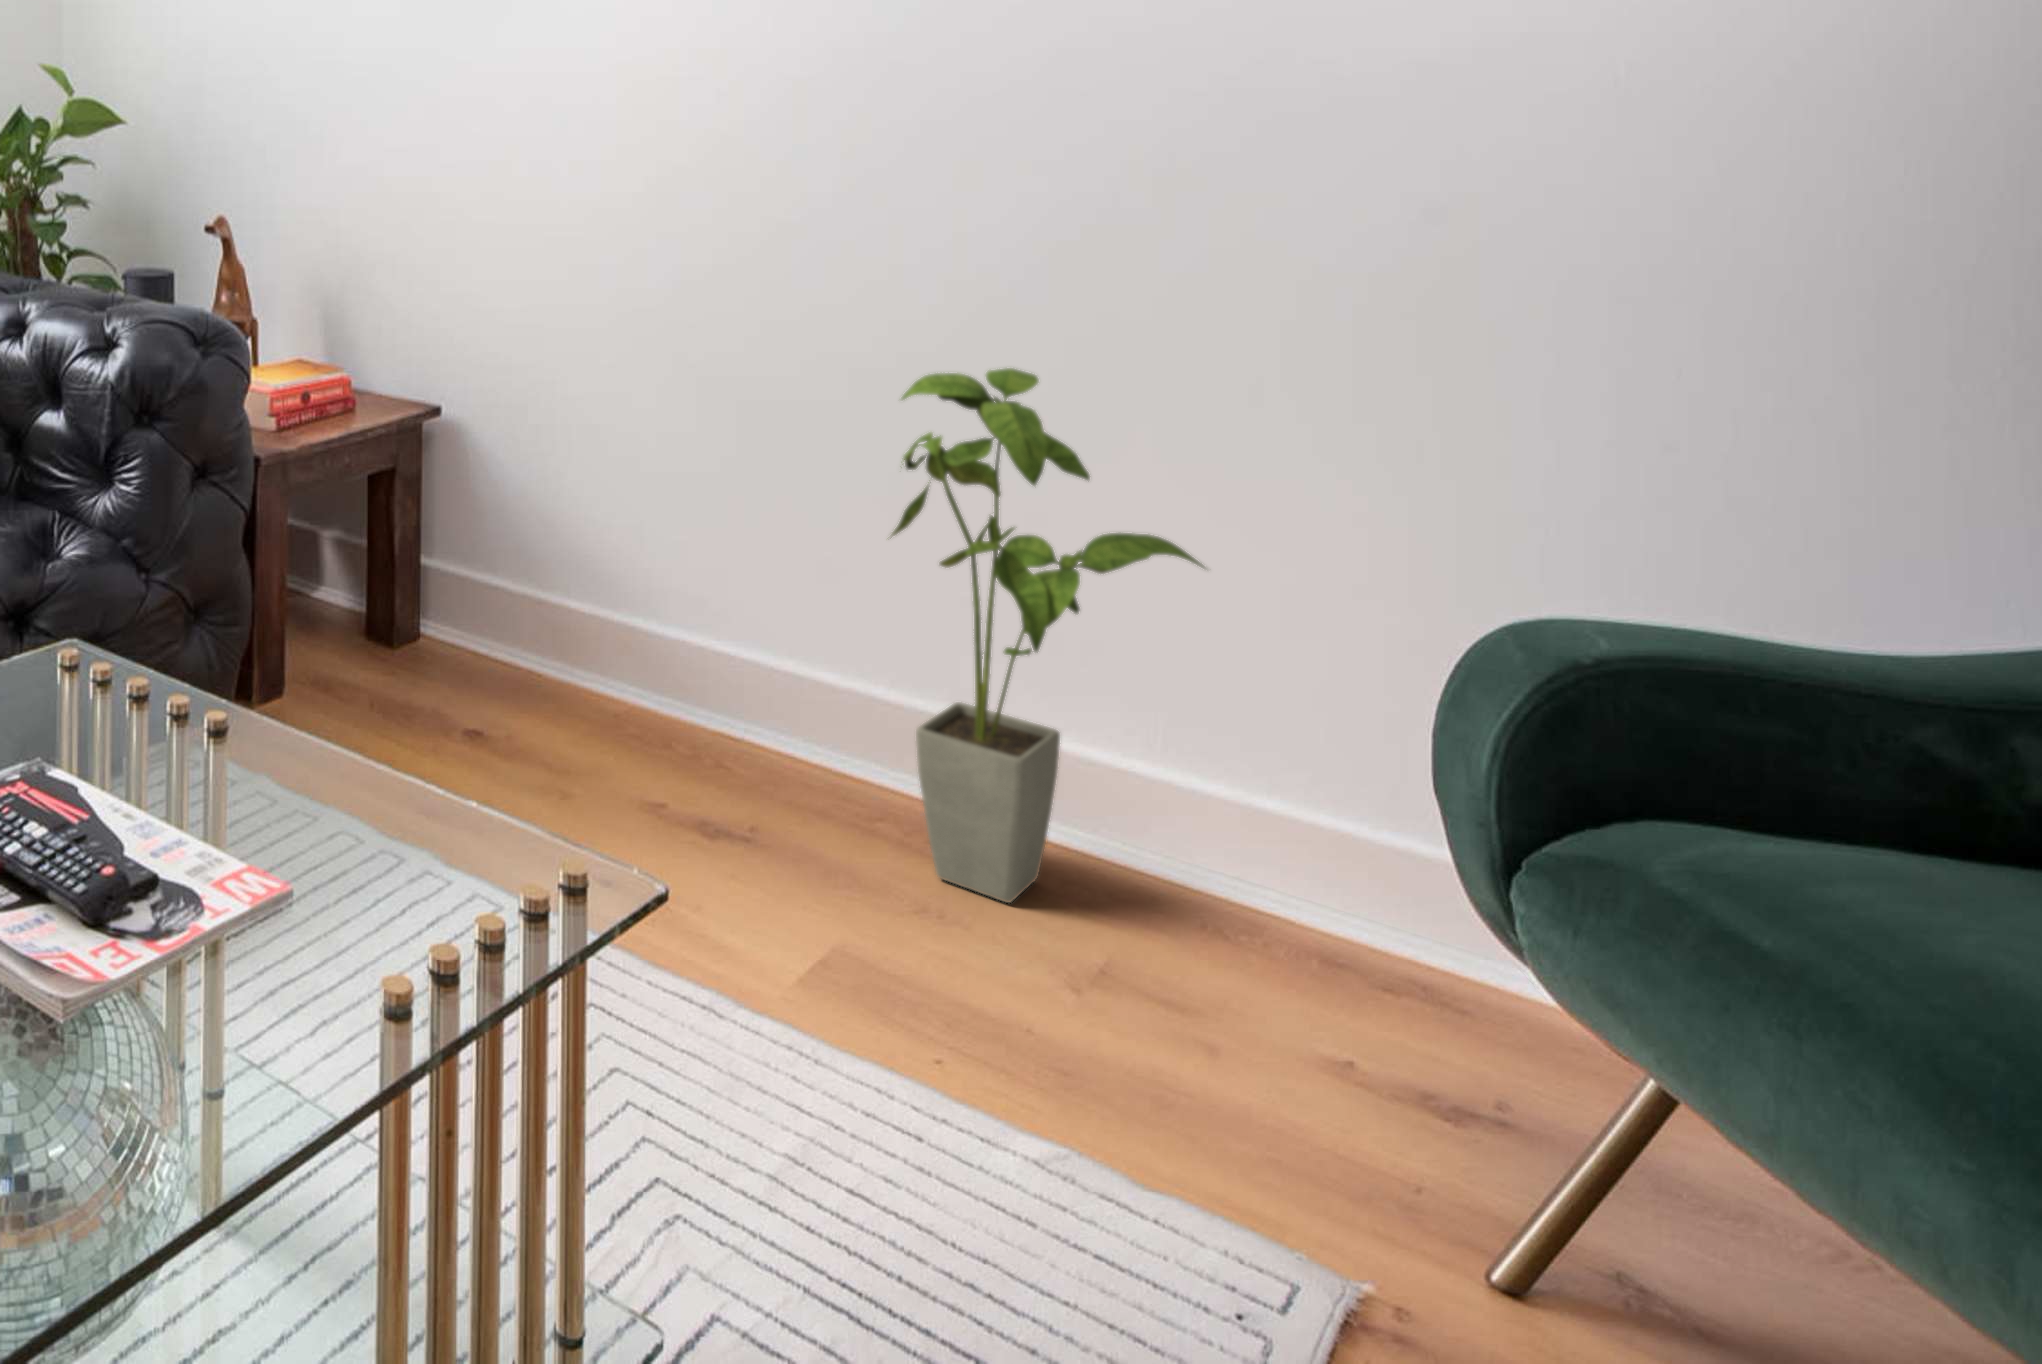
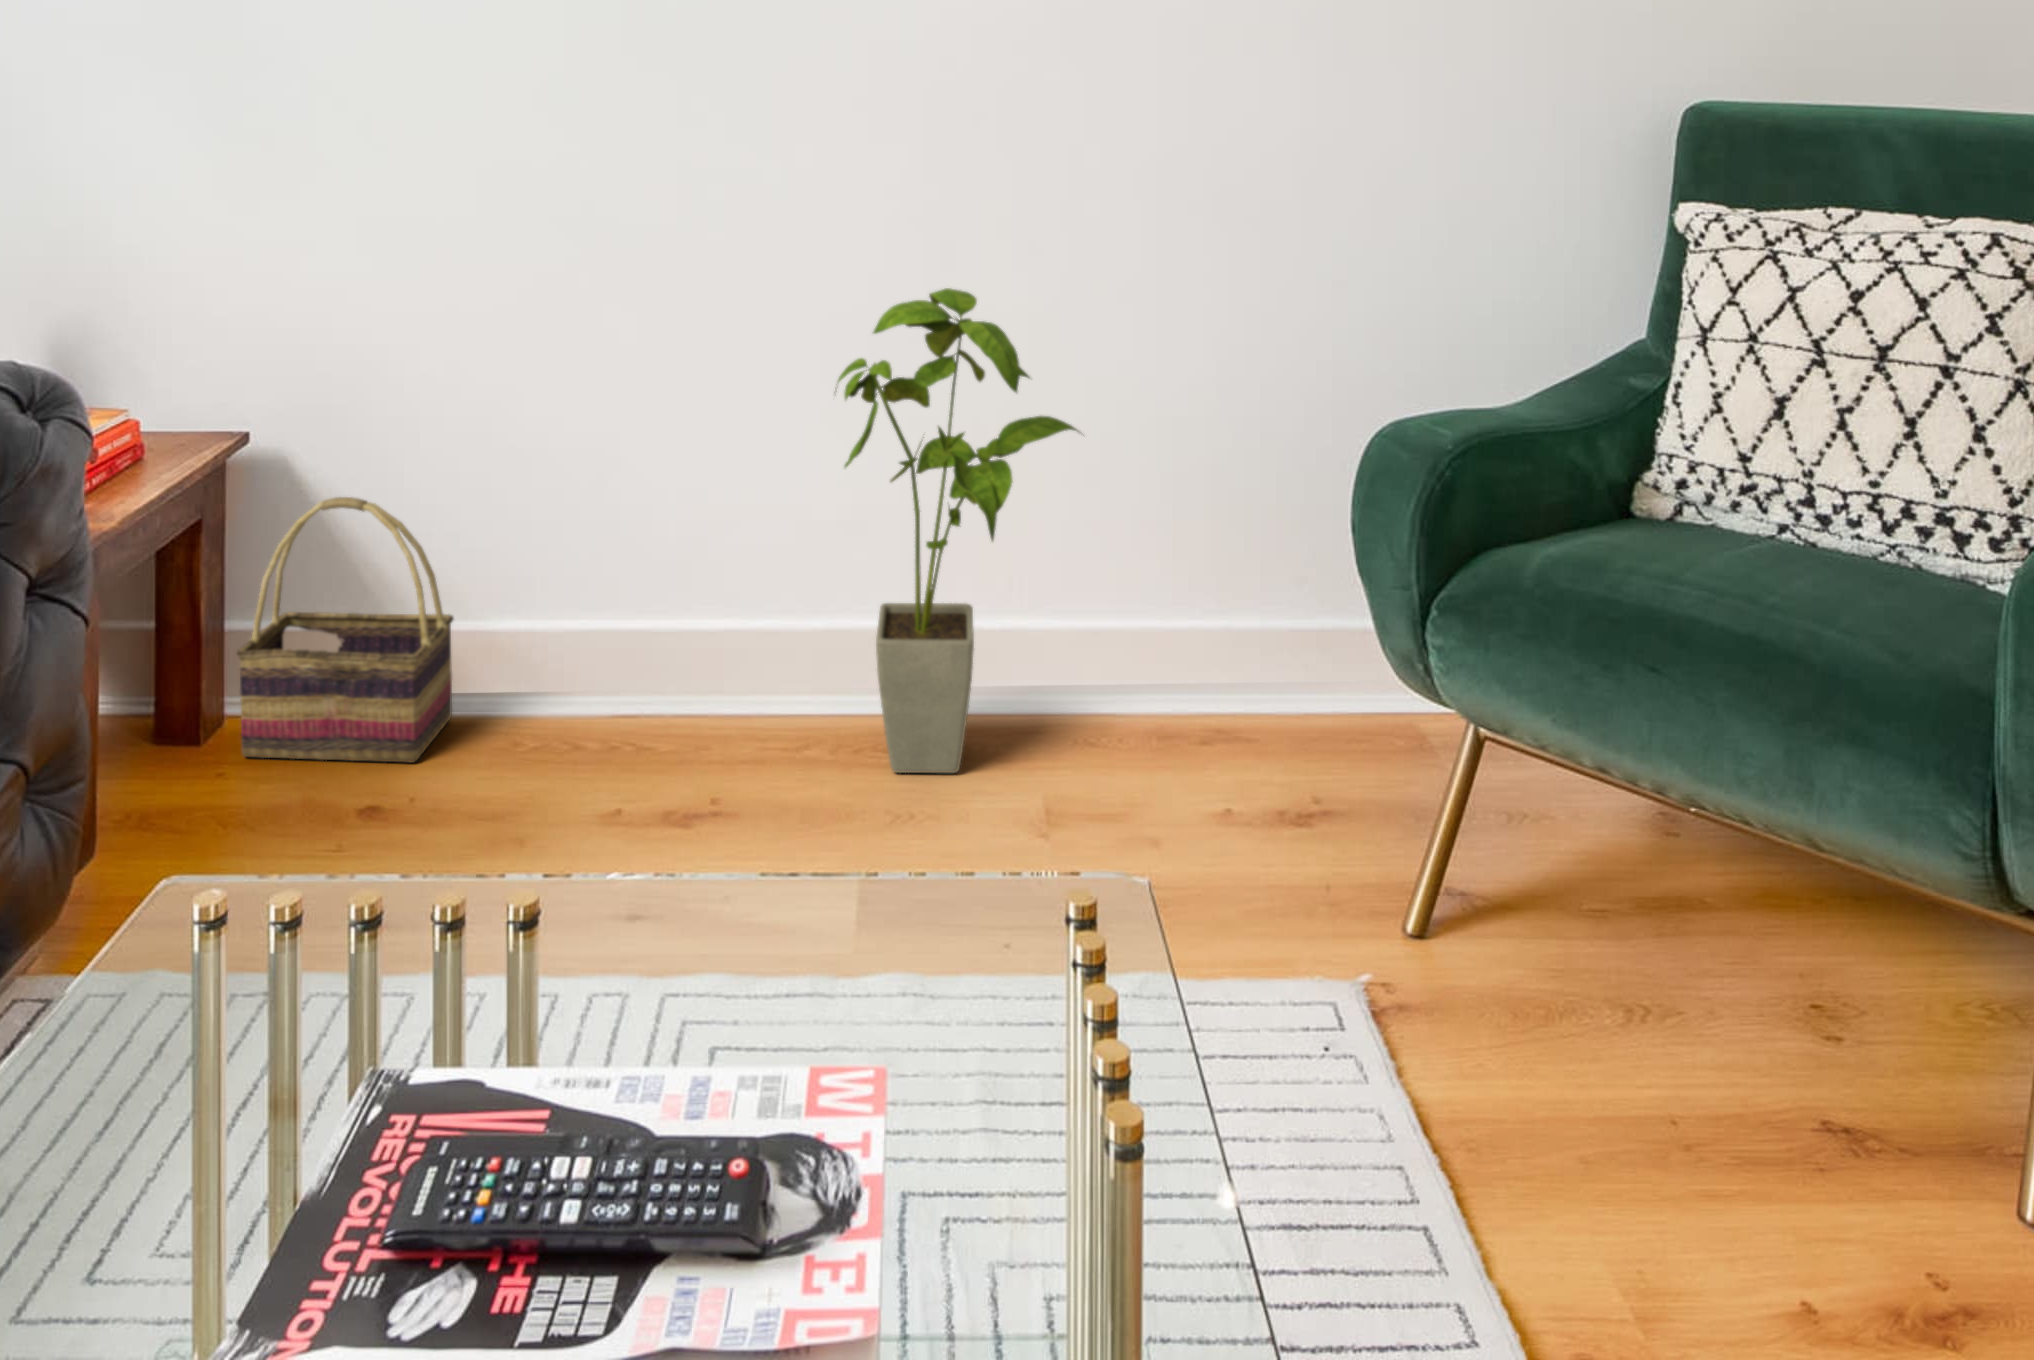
basket: none [397,478,571,720] -> present [236,497,454,762]

